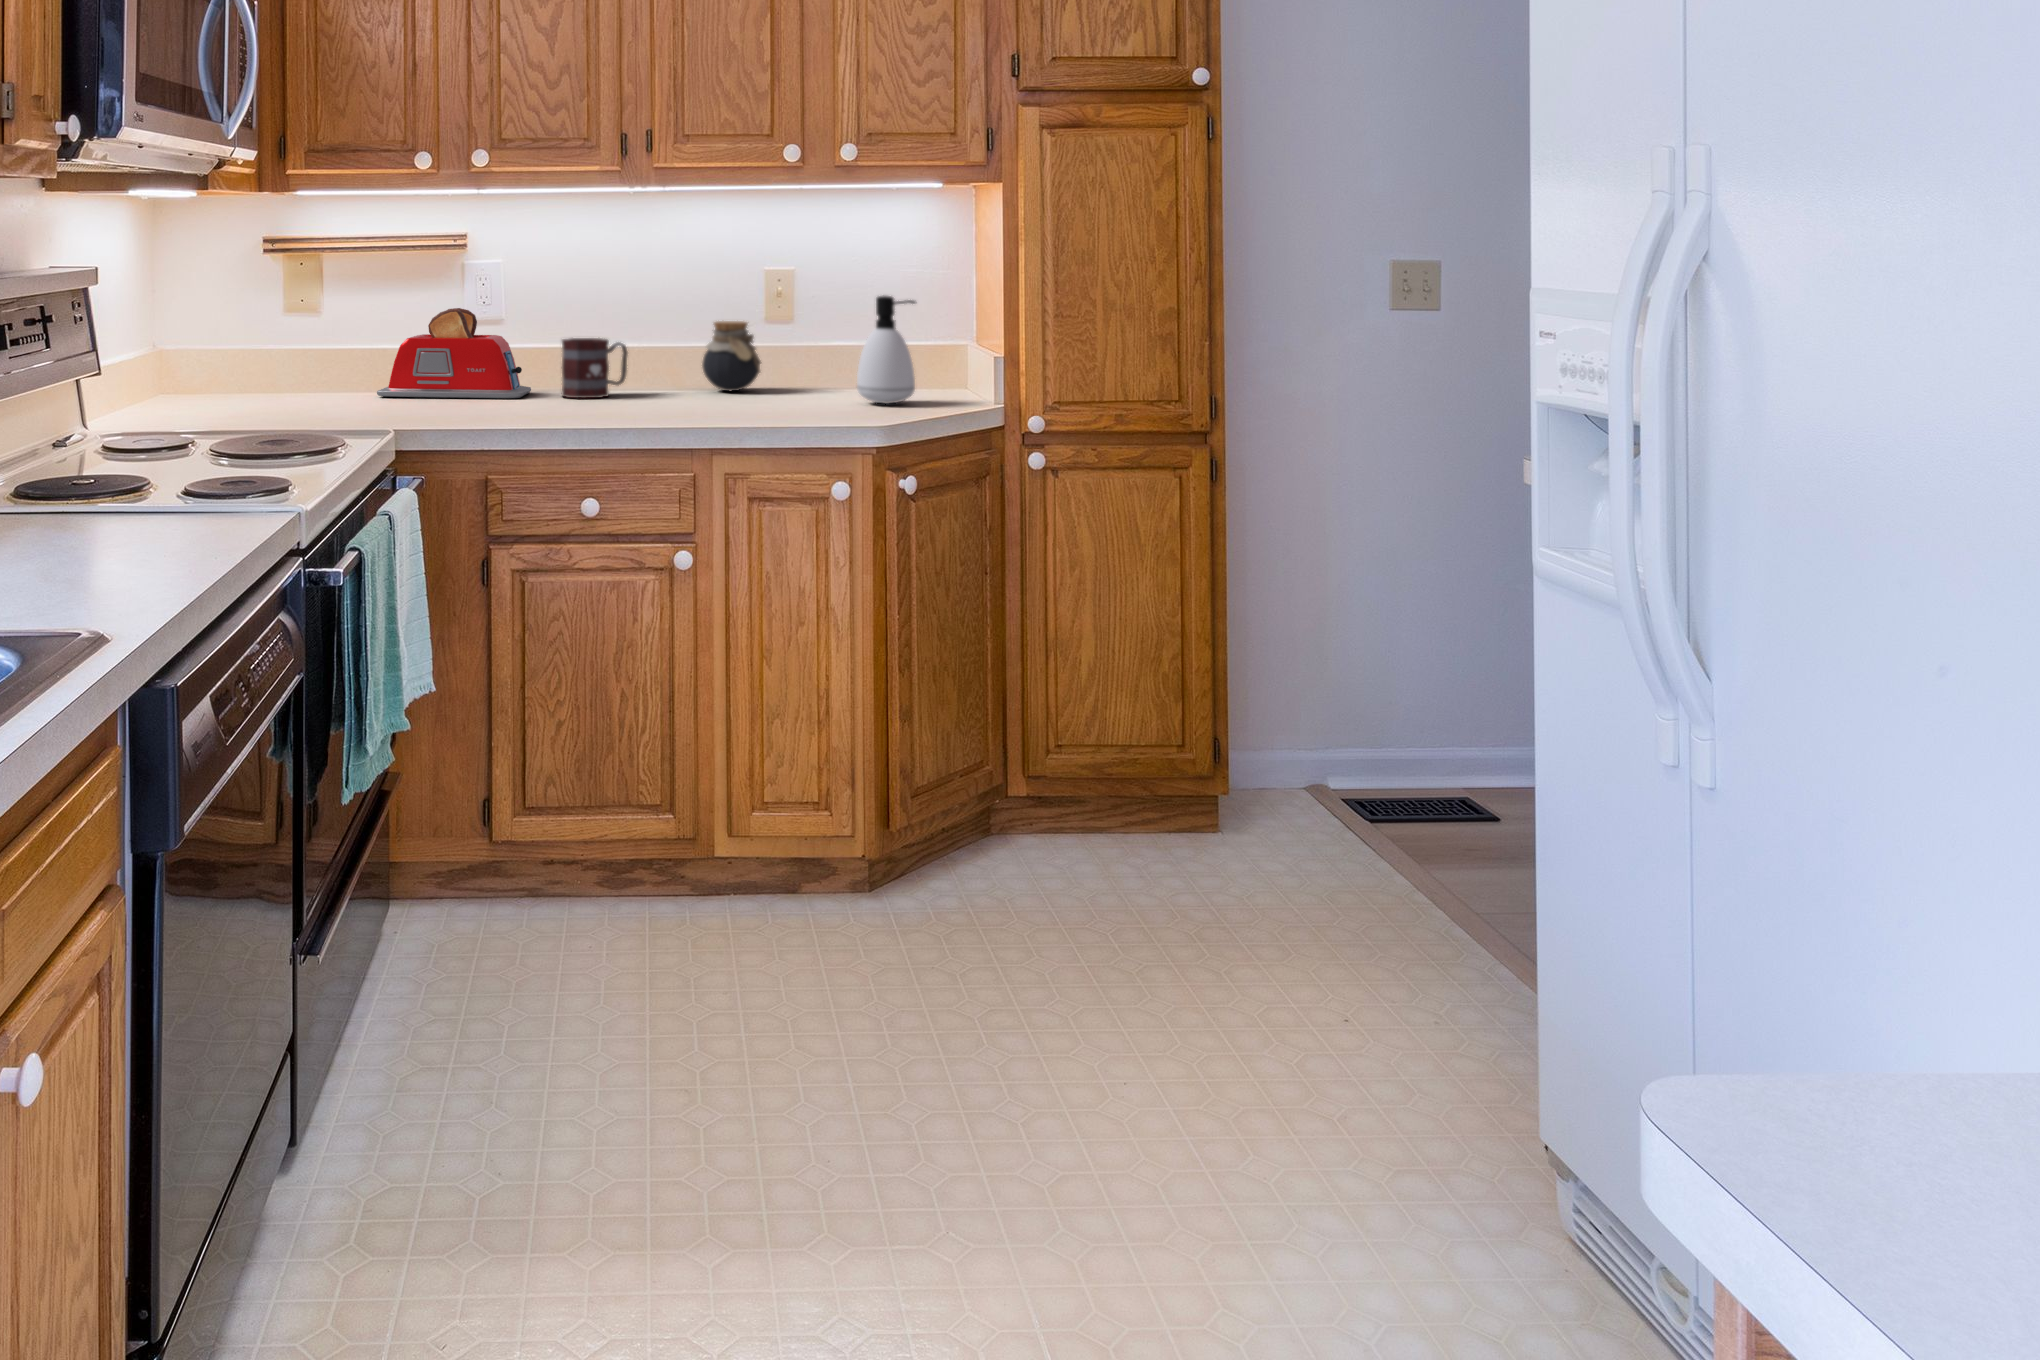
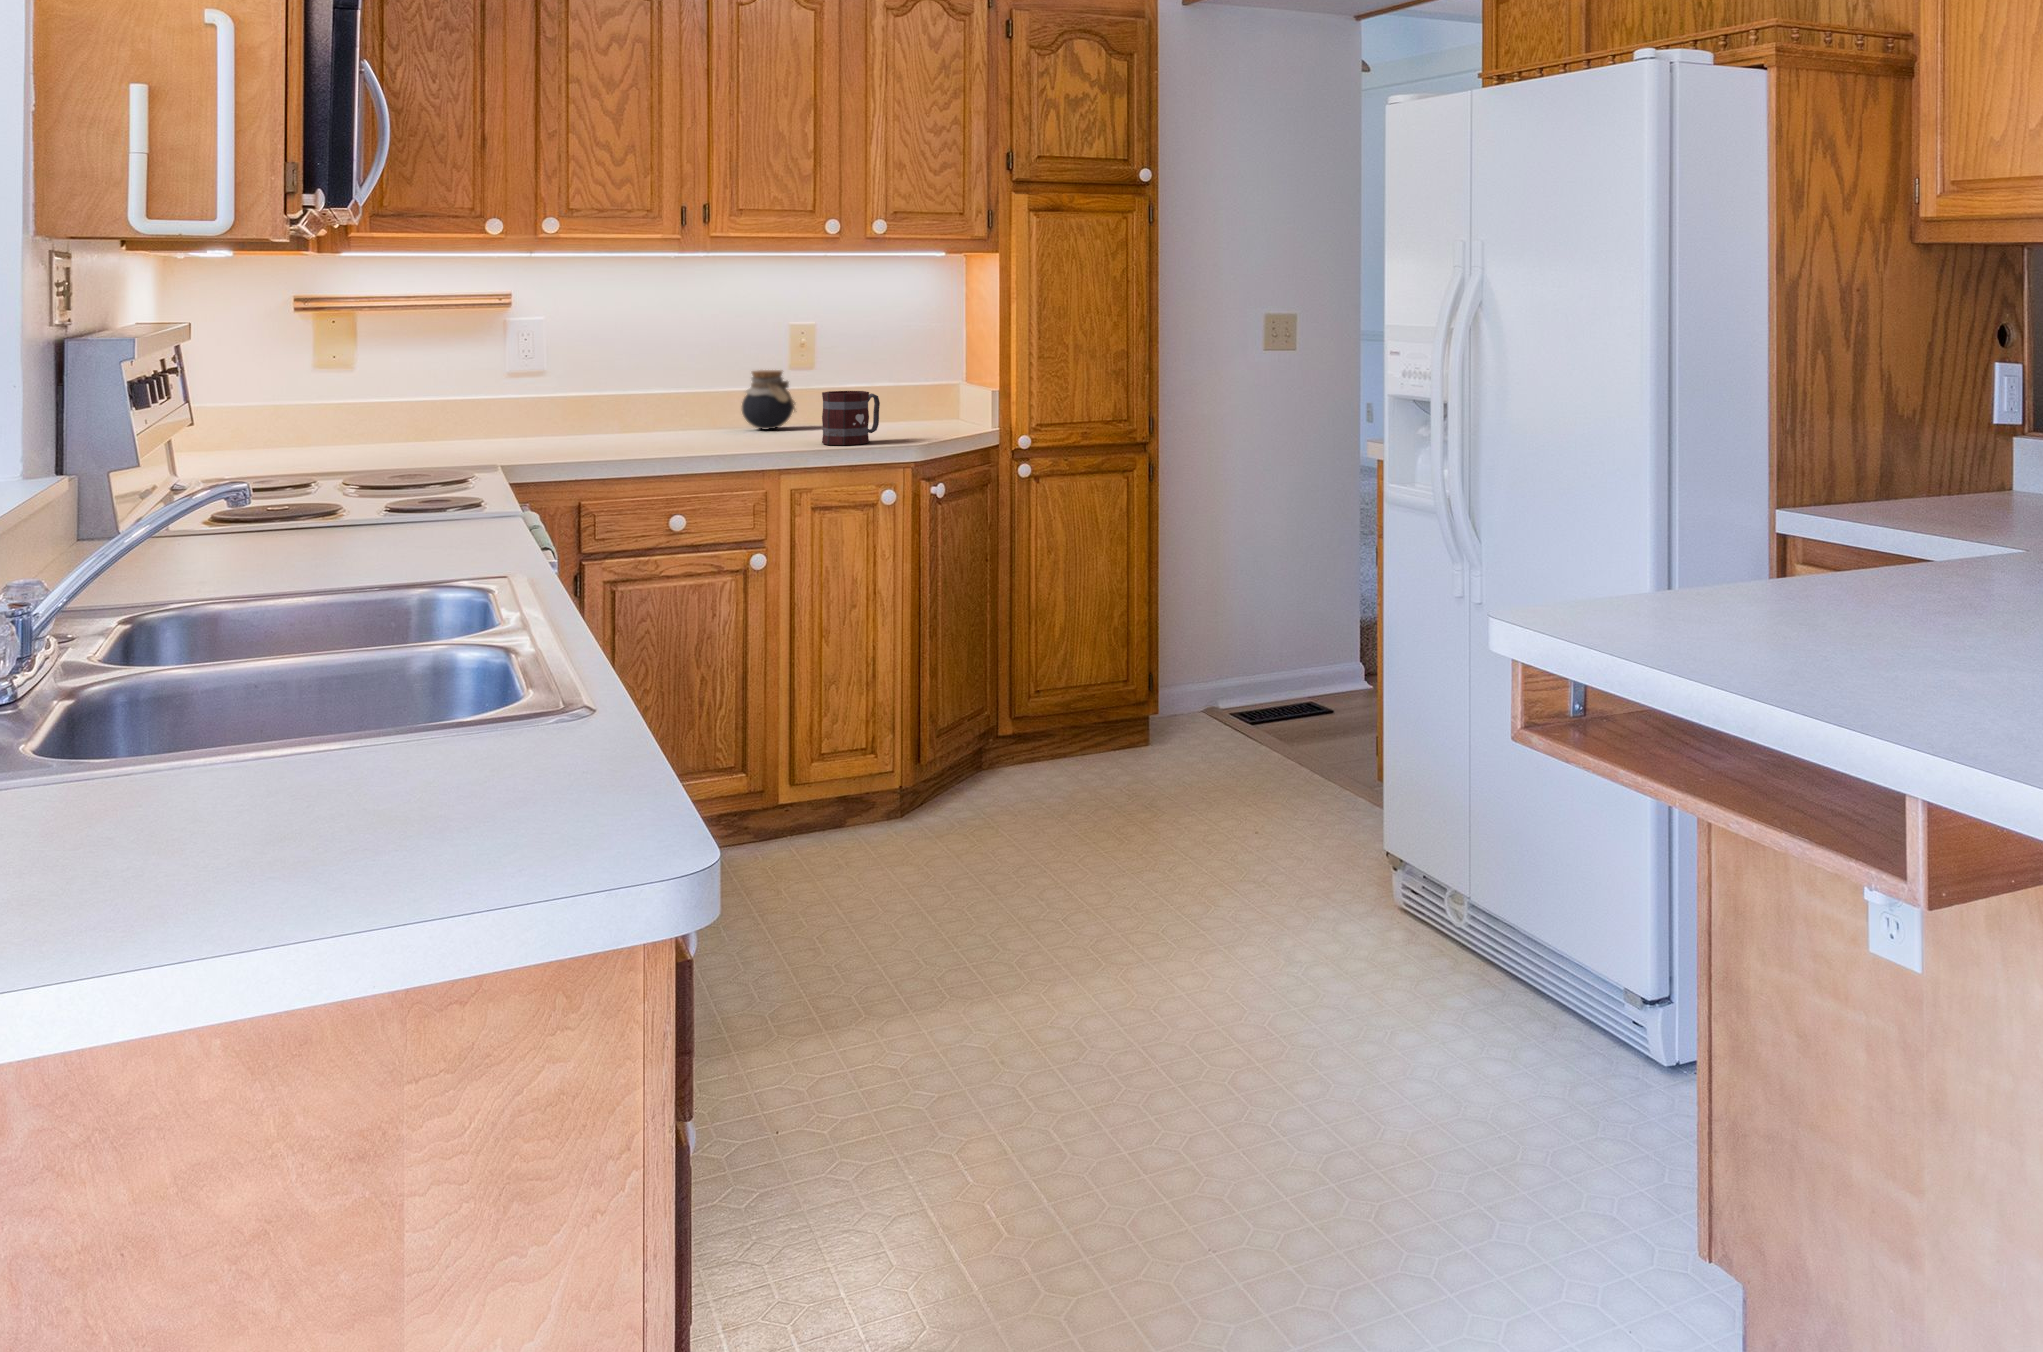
soap dispenser: present [857,295,915,404] -> none [886,345,935,431]
toaster: present [377,308,531,398] -> none [432,363,584,445]
mug: present [561,338,628,398] -> present [822,391,880,445]

